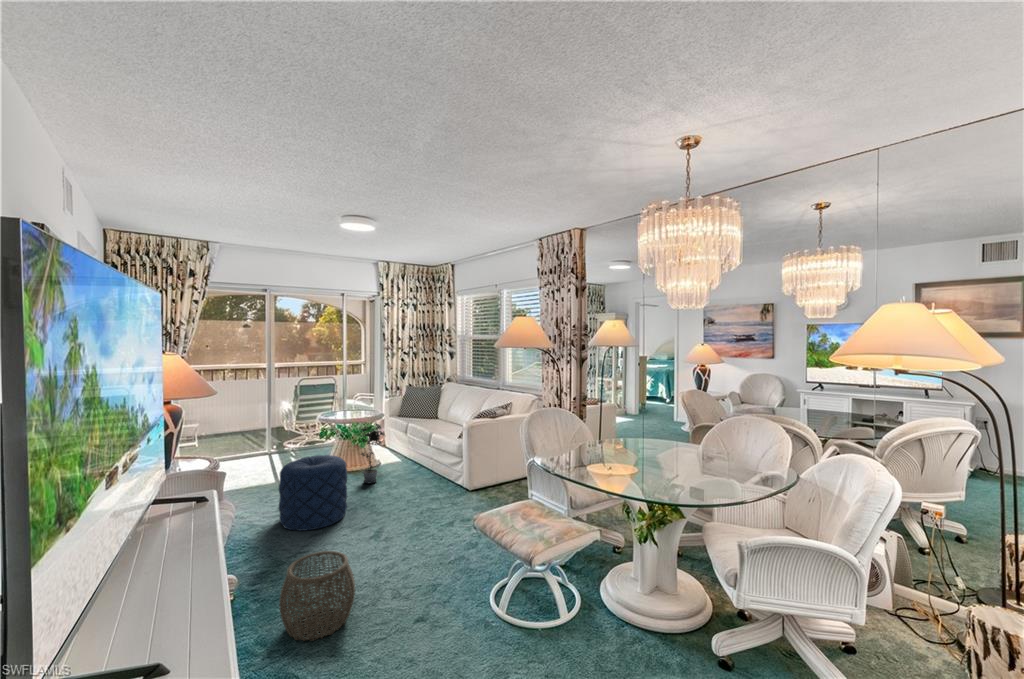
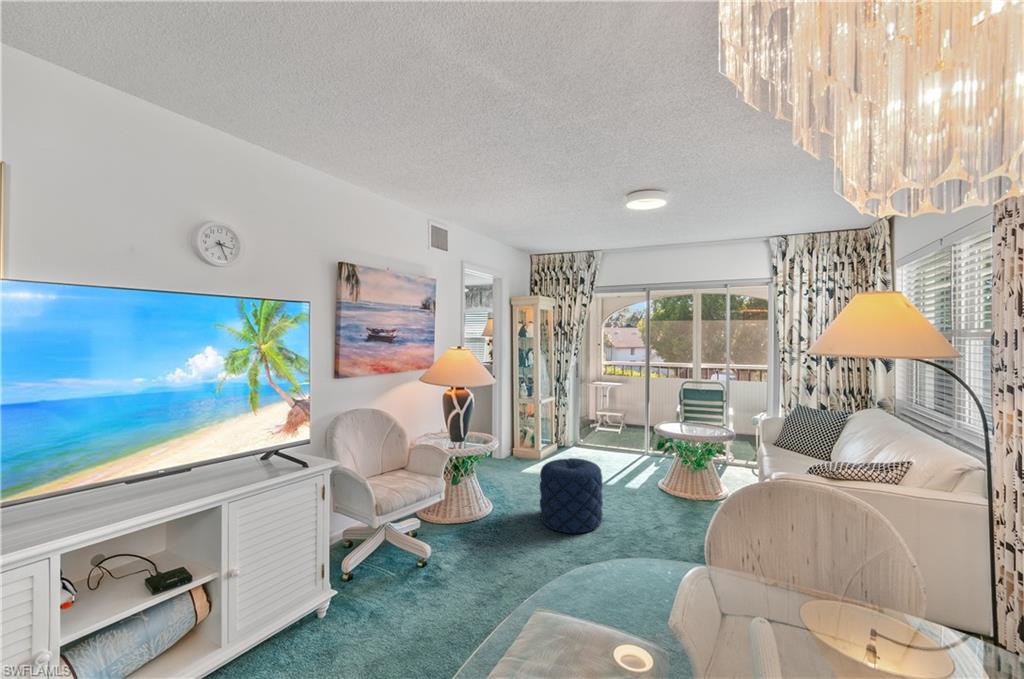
potted plant: present [361,423,385,483] -> none [654,439,687,512]
woven basket: present [279,551,355,641] -> none [401,540,464,620]

